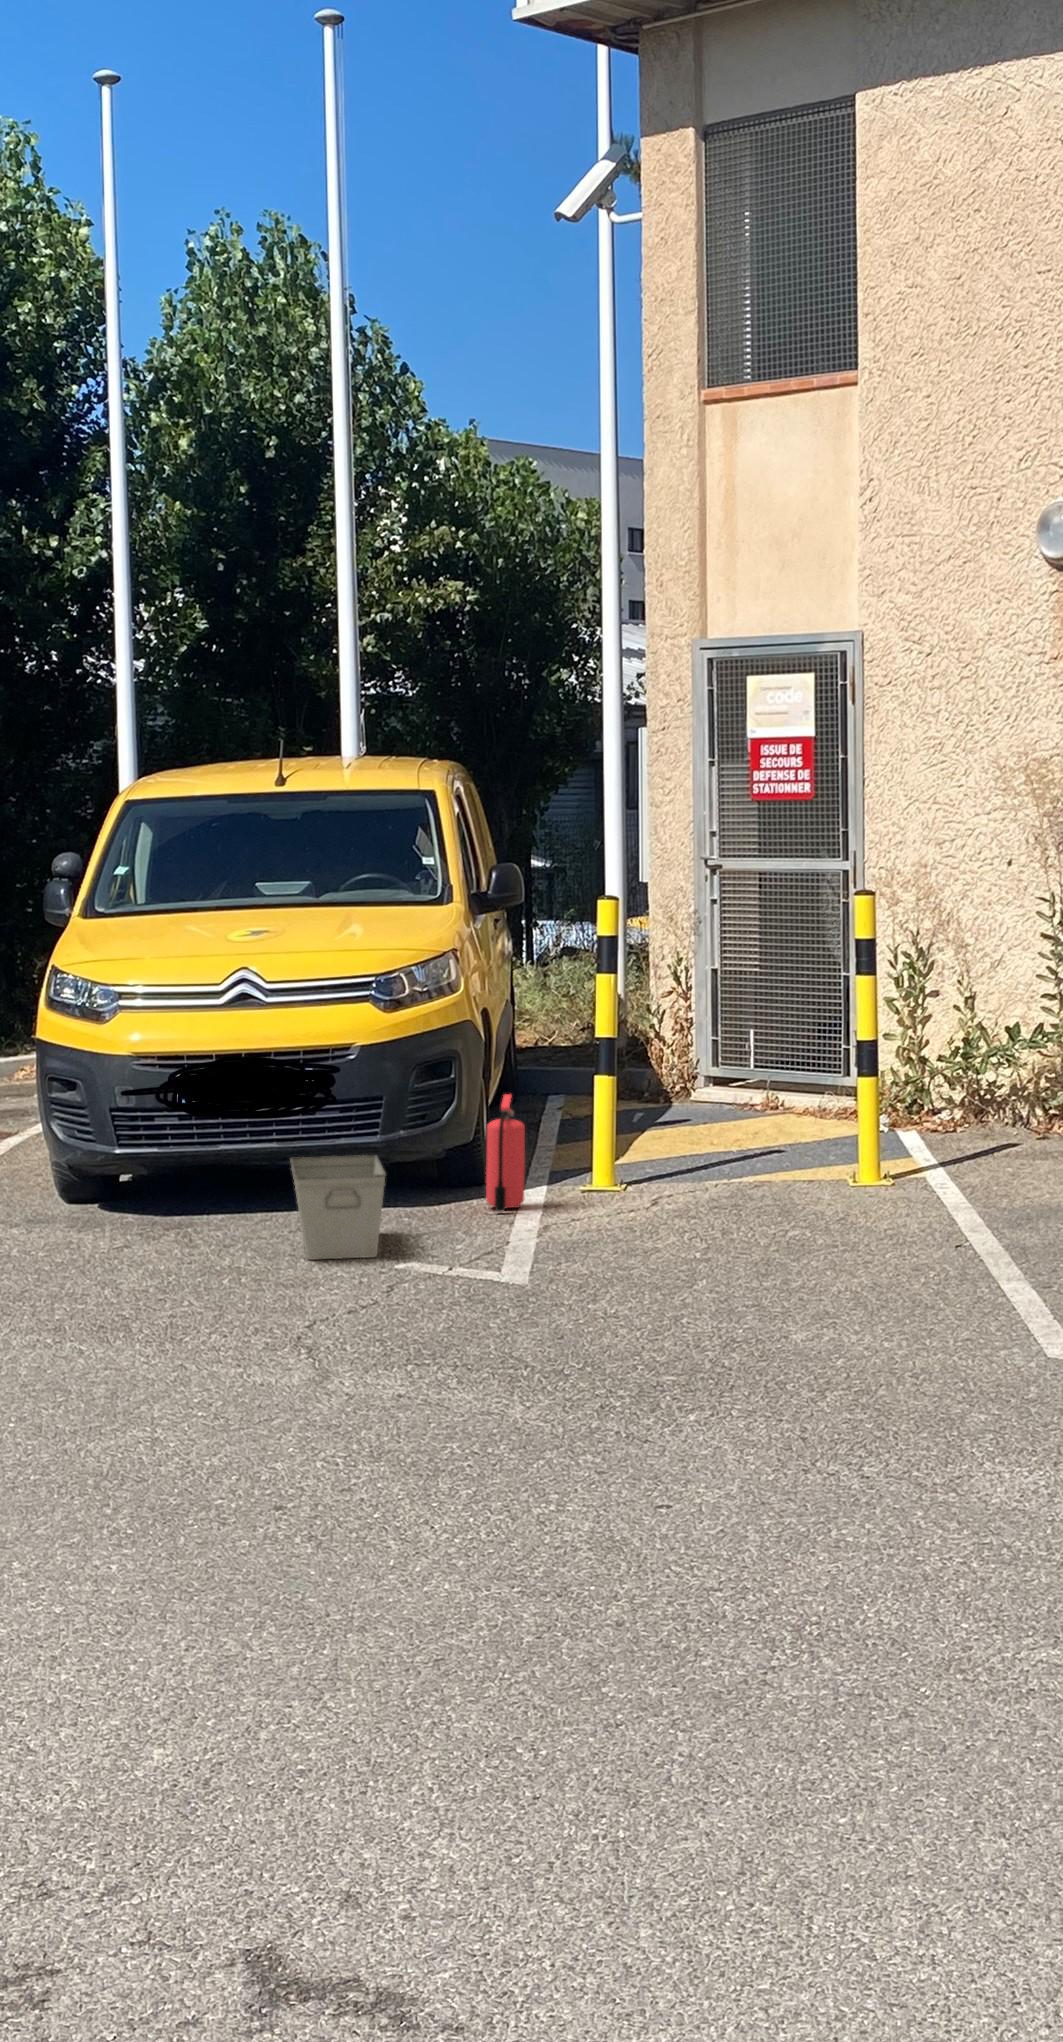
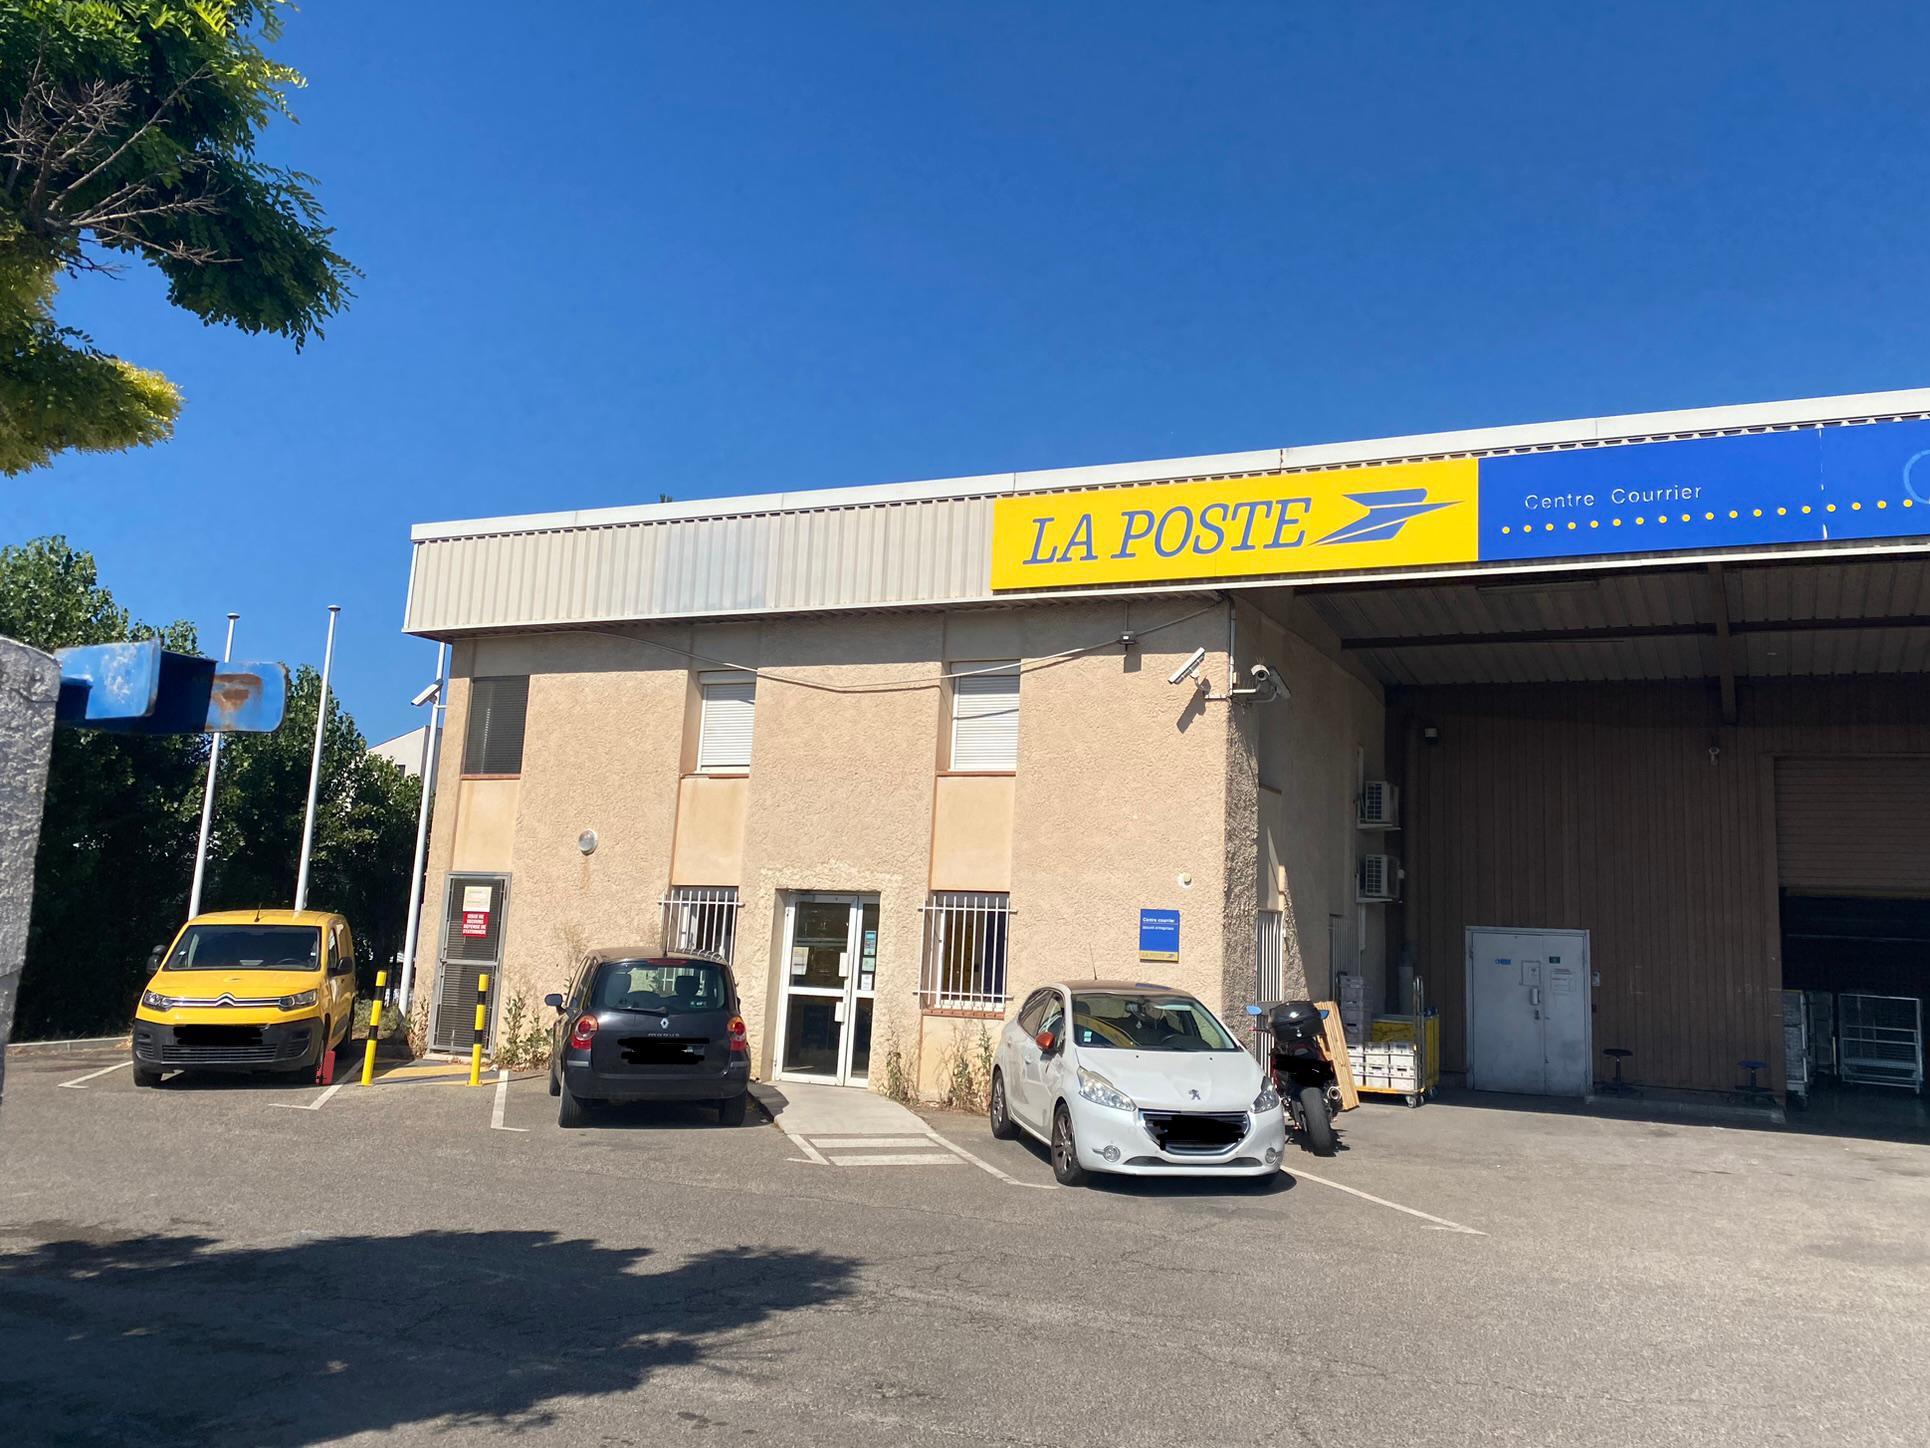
storage bin: present [290,1155,386,1260] -> none [235,1060,272,1095]

